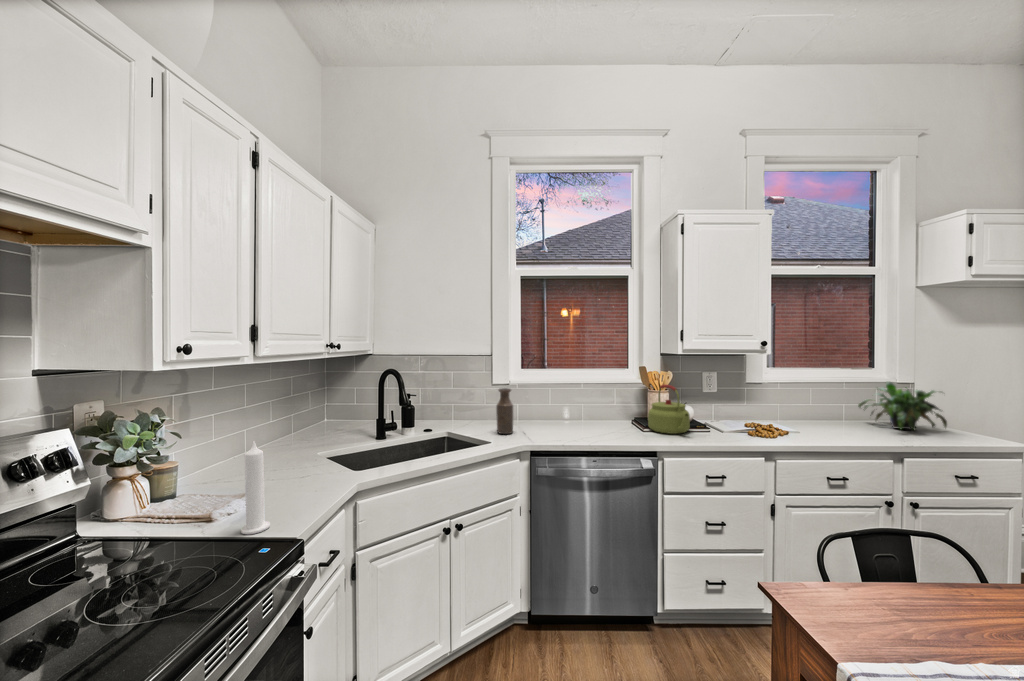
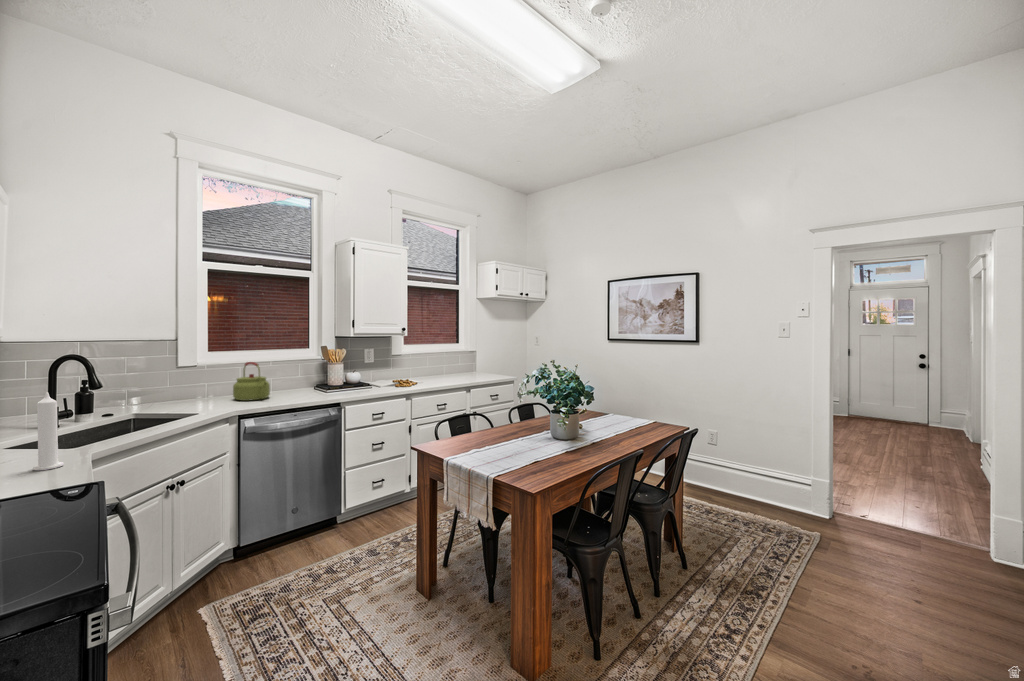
potted plant: present [858,382,947,430] -> none [451,351,487,378]
kettle: present [648,385,690,434] -> present [233,362,270,401]
bottle: present [496,388,513,434] -> none [194,364,212,405]

